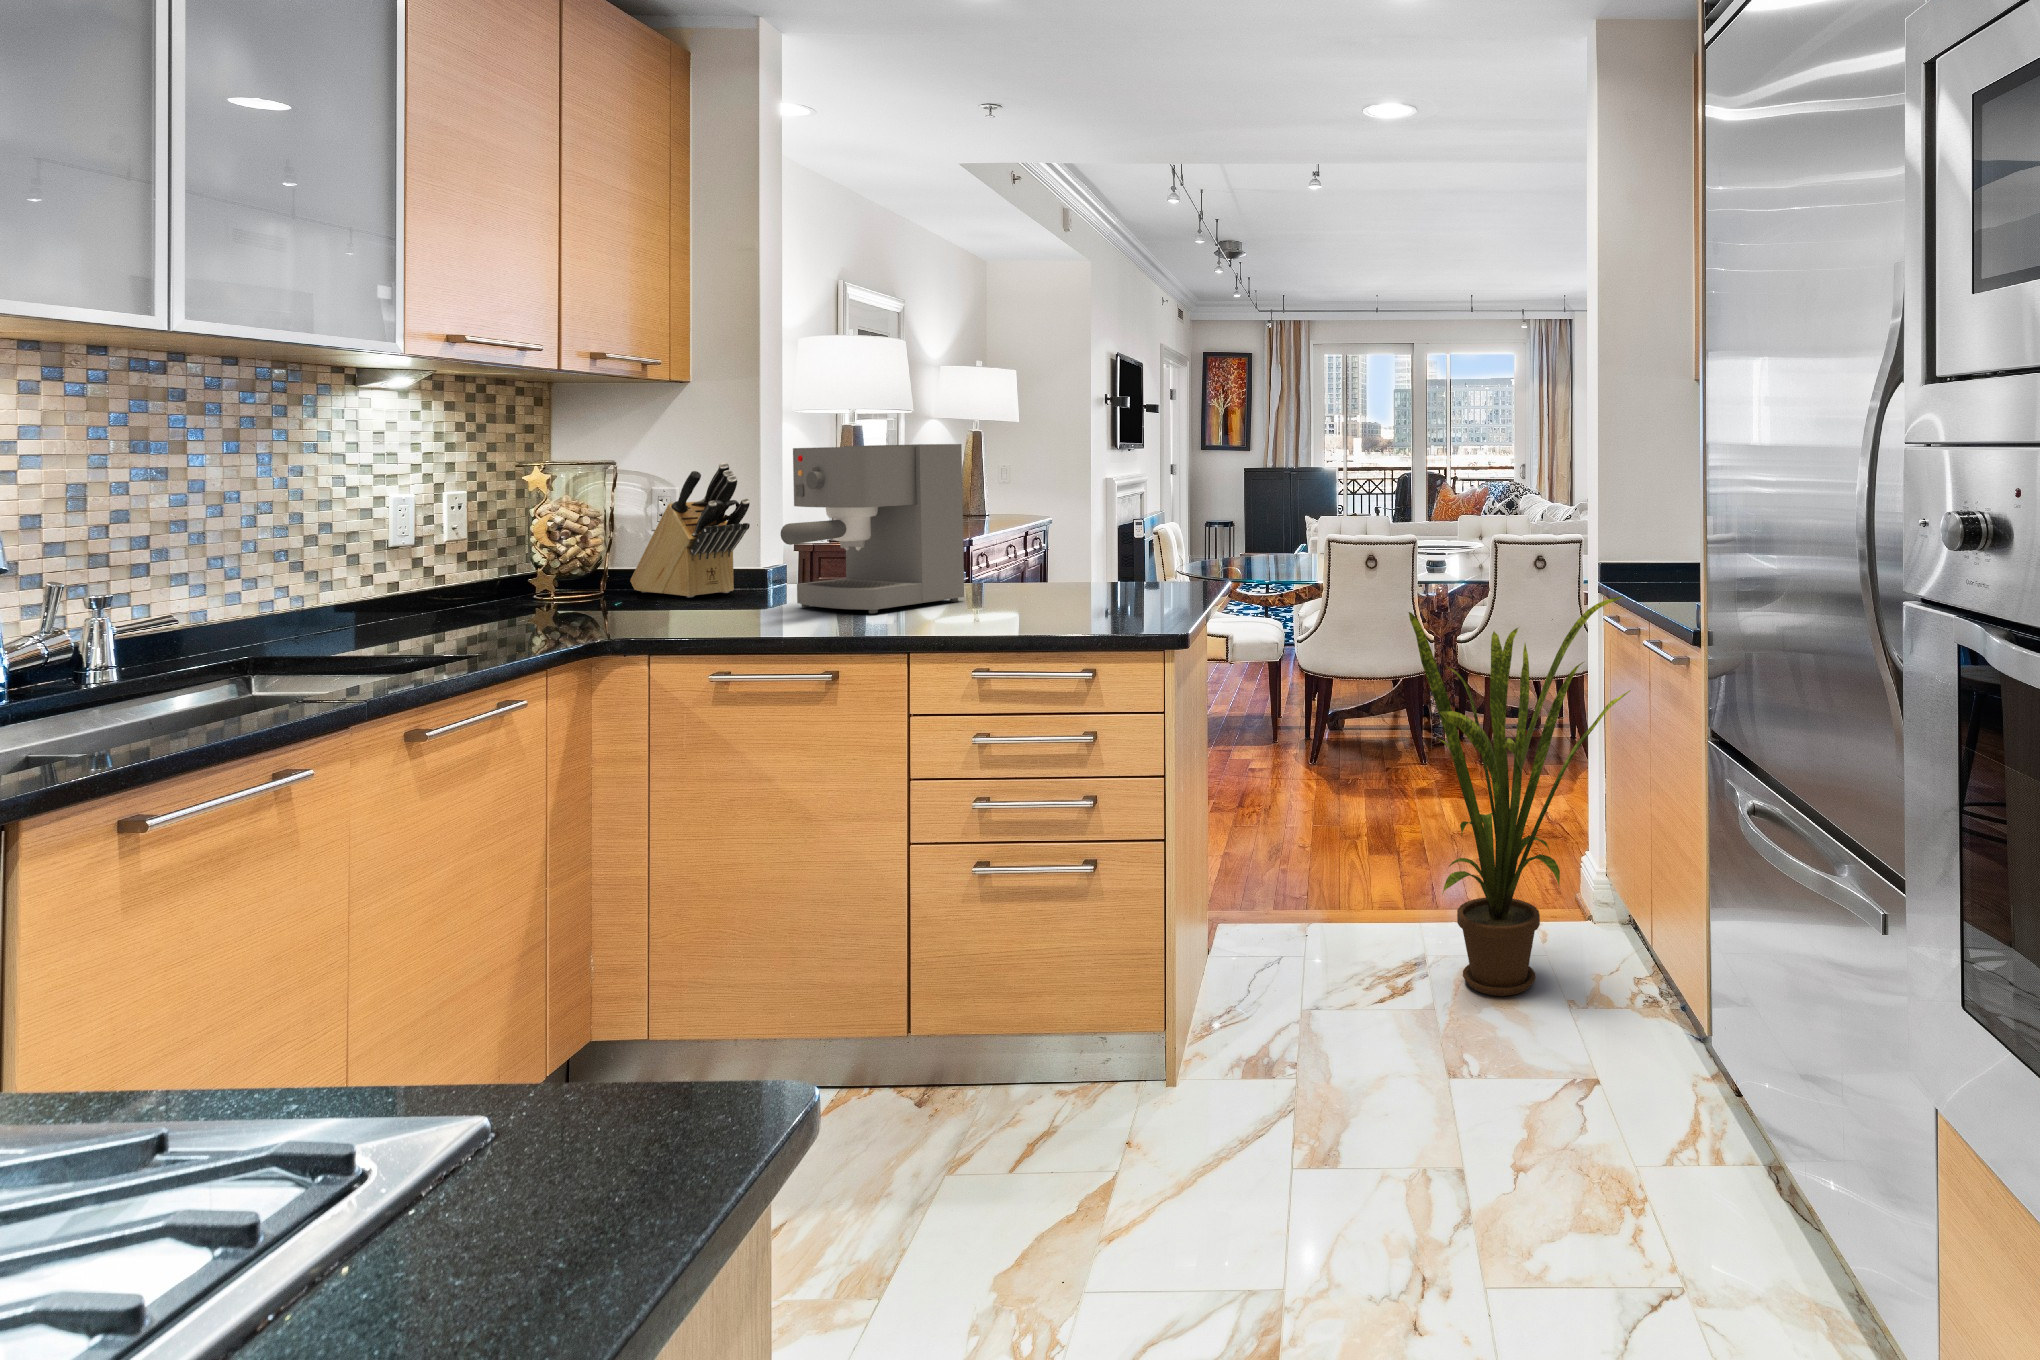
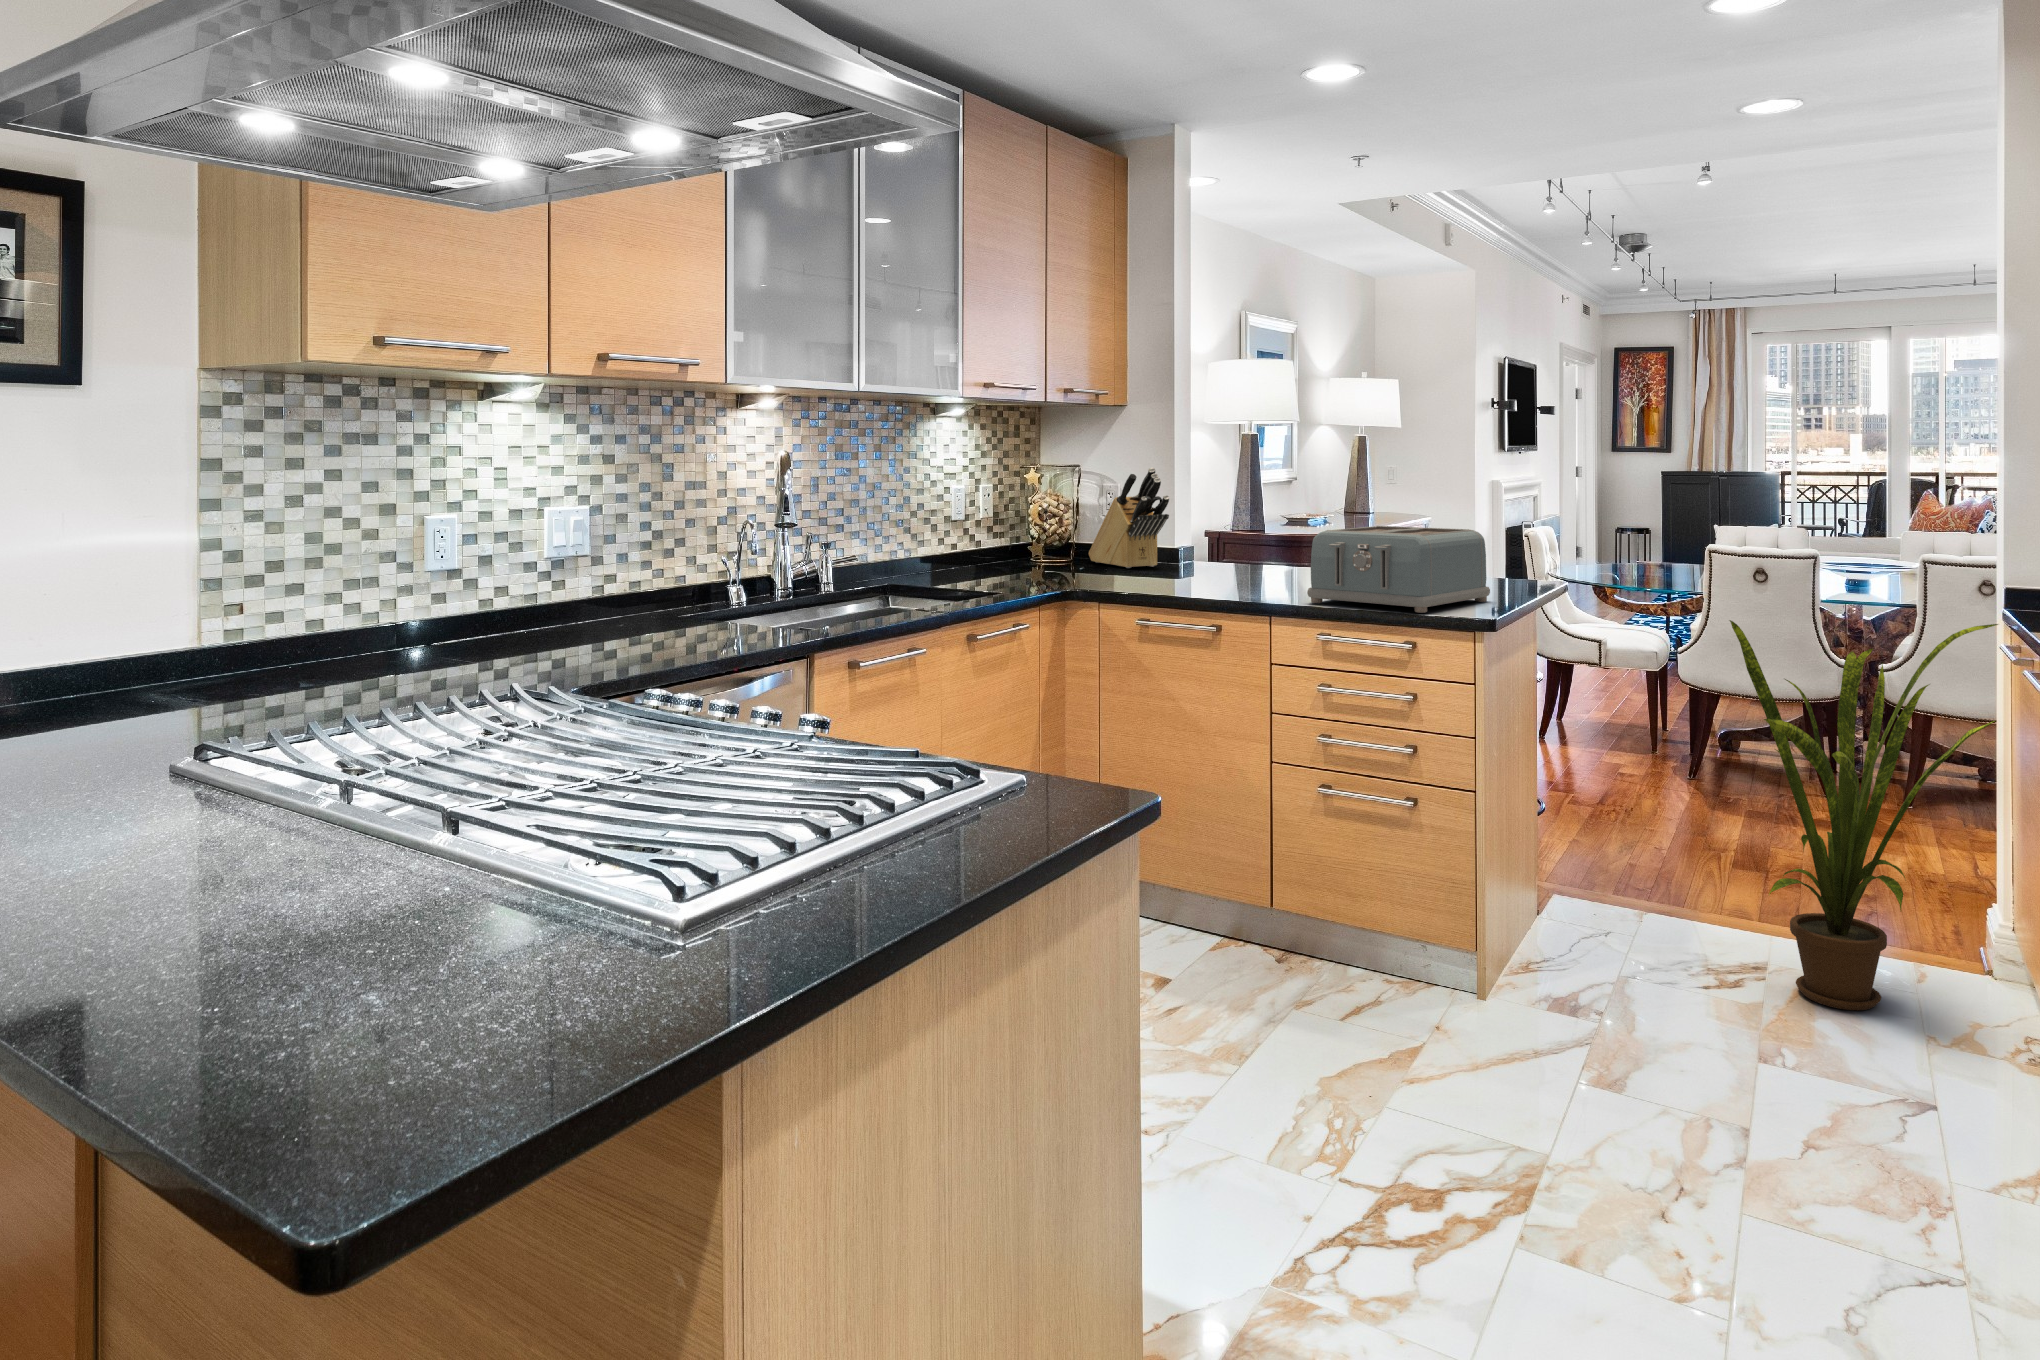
coffee maker: present [781,444,964,613] -> none [1190,457,1326,587]
toaster: none [948,527,1167,633] -> present [1307,526,1490,613]

